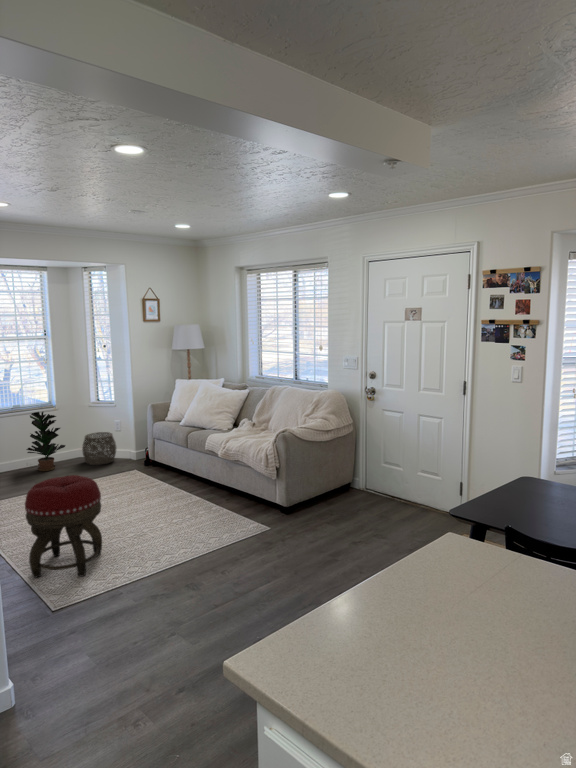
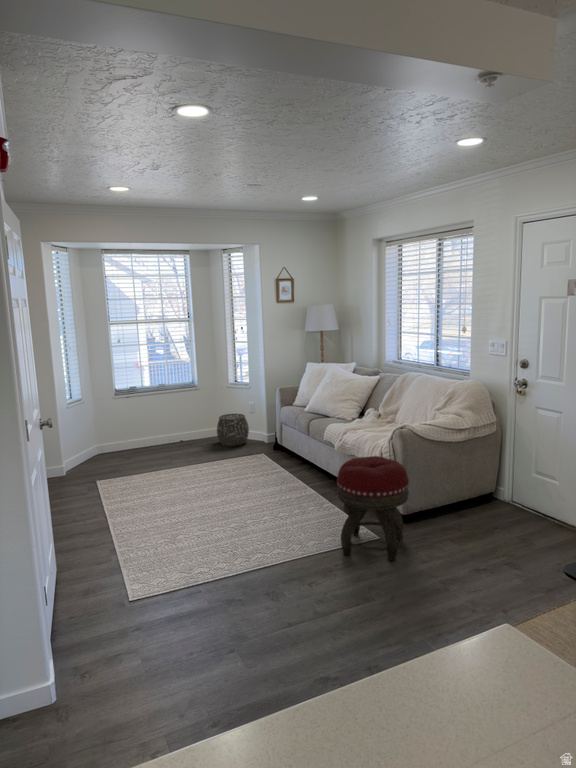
potted plant: present [27,412,65,471] -> none [165,391,202,448]
footstool: present [25,475,102,578] -> present [337,456,409,561]

